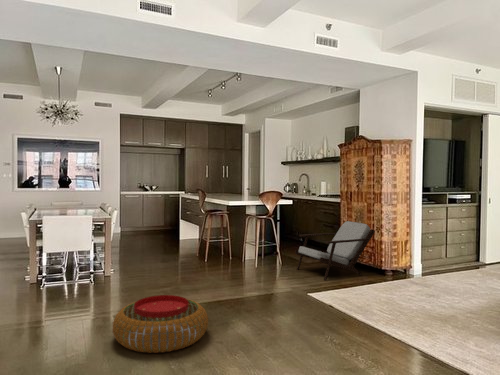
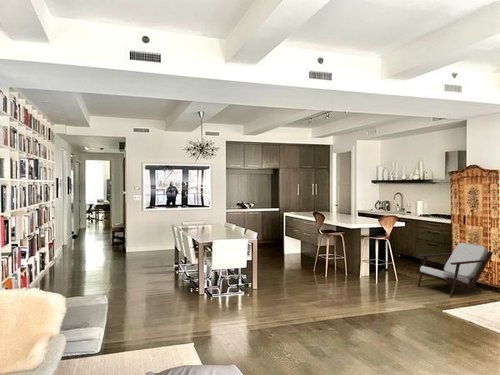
pouf: present [113,295,208,353] -> none [314,311,391,357]

